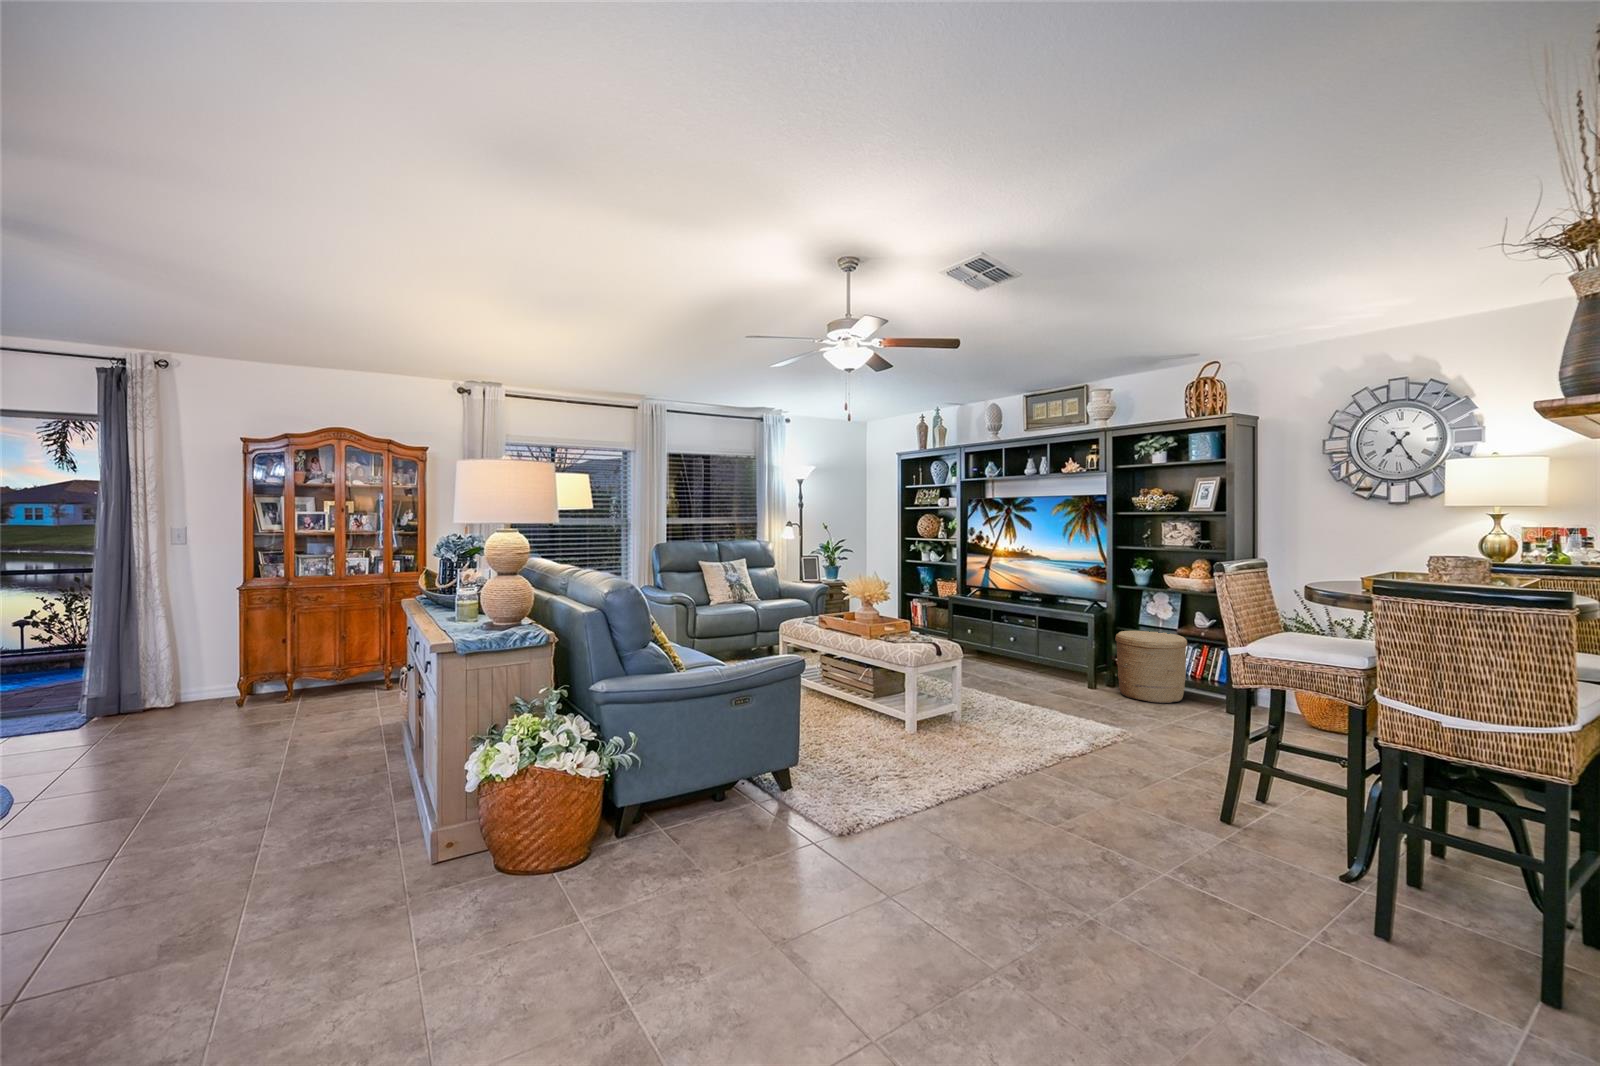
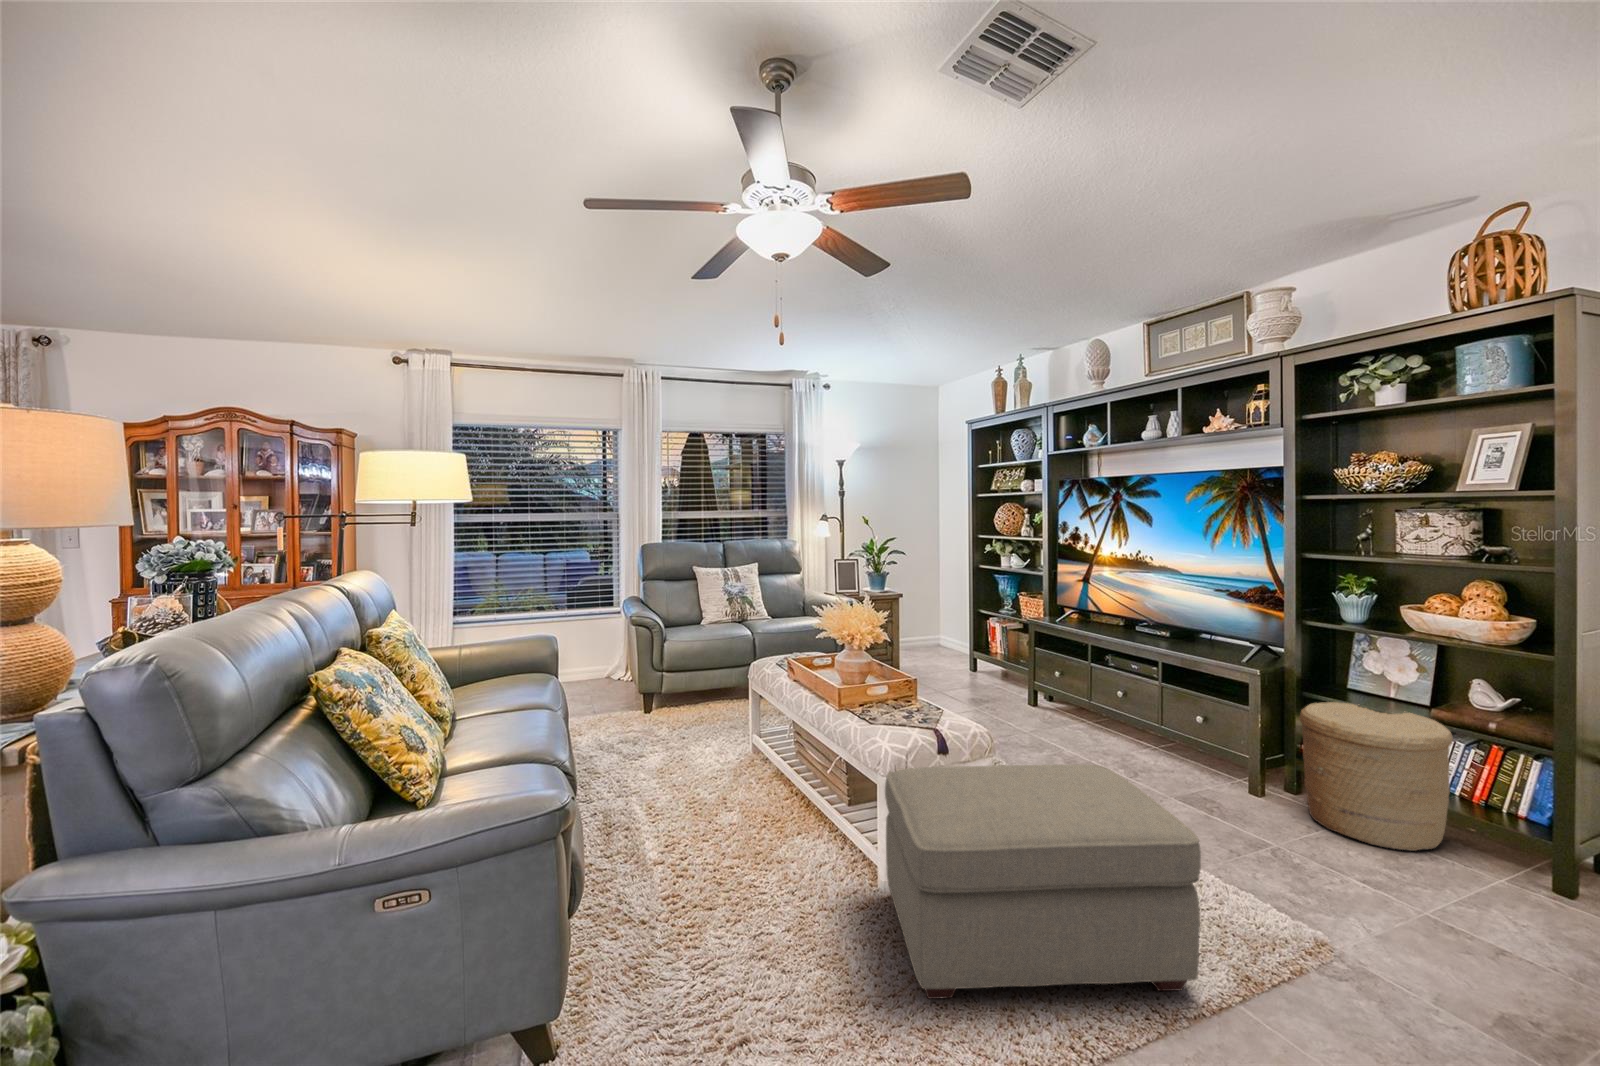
ottoman: none [915,657,1077,761] -> present [885,765,1201,999]

